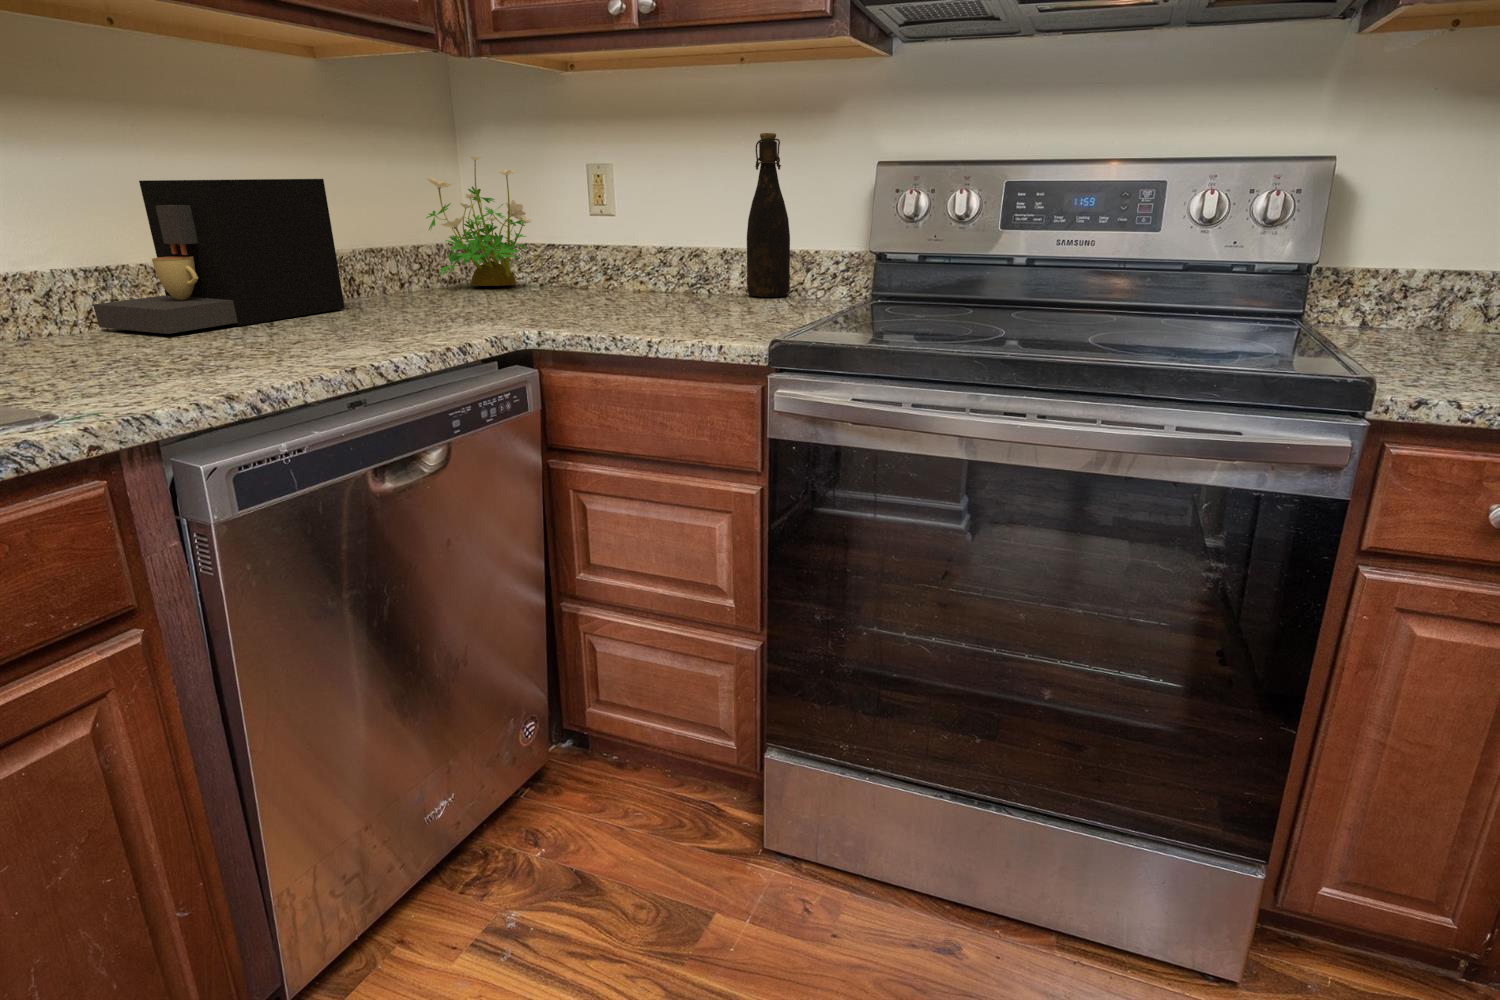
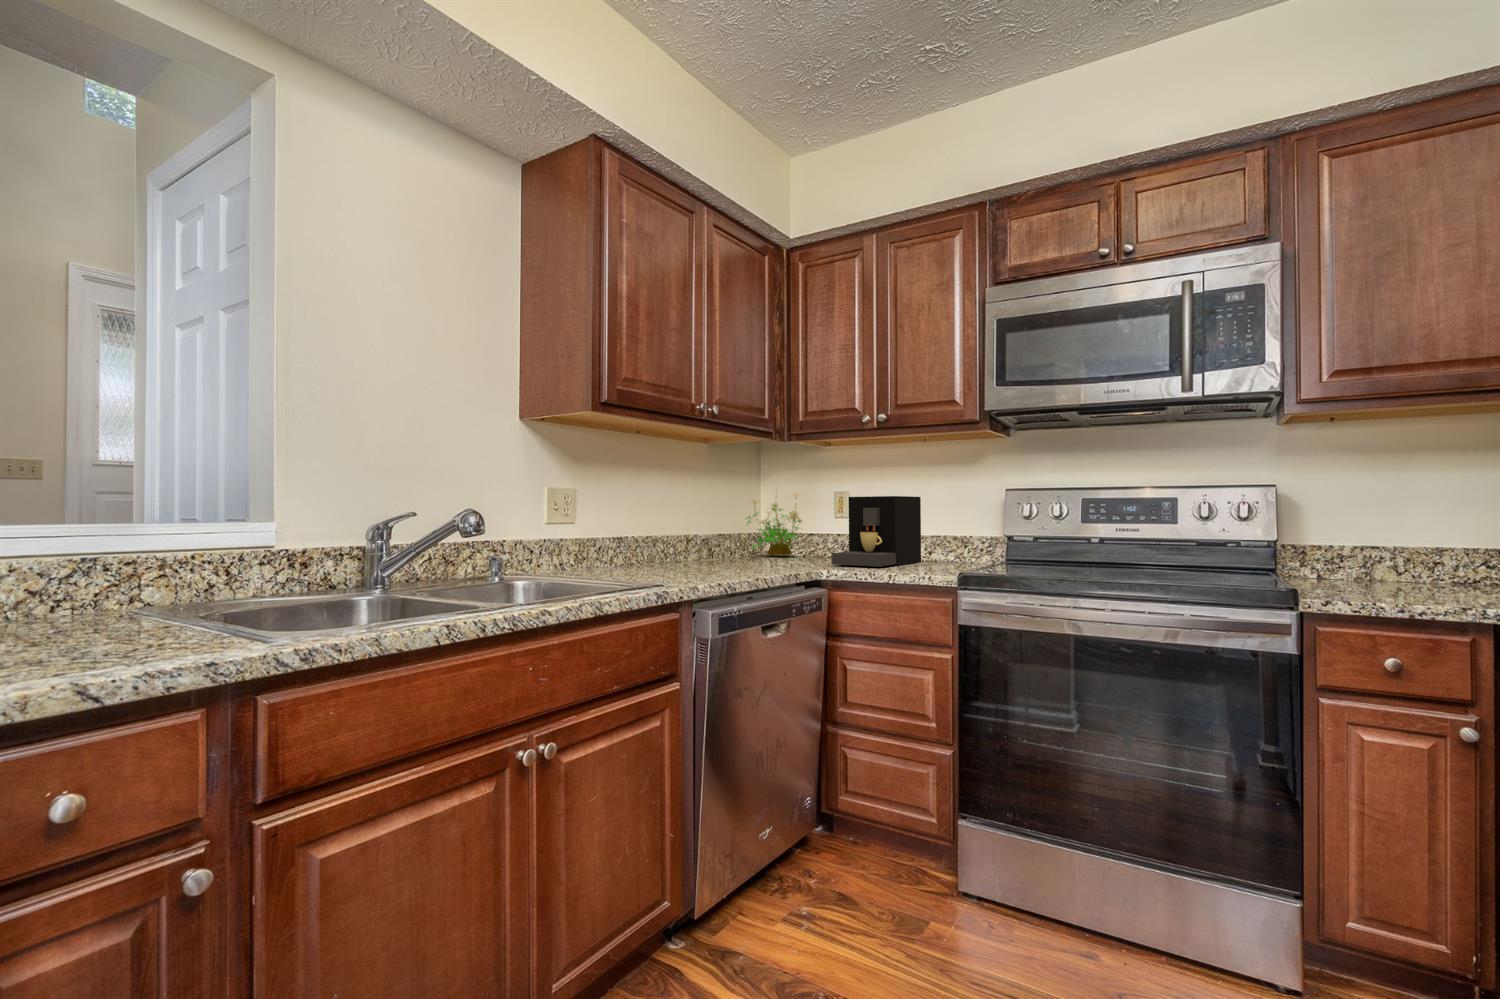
bottle: present [747,133,790,297] -> none [931,475,957,562]
coffee maker: present [93,179,345,334] -> present [832,496,921,567]

